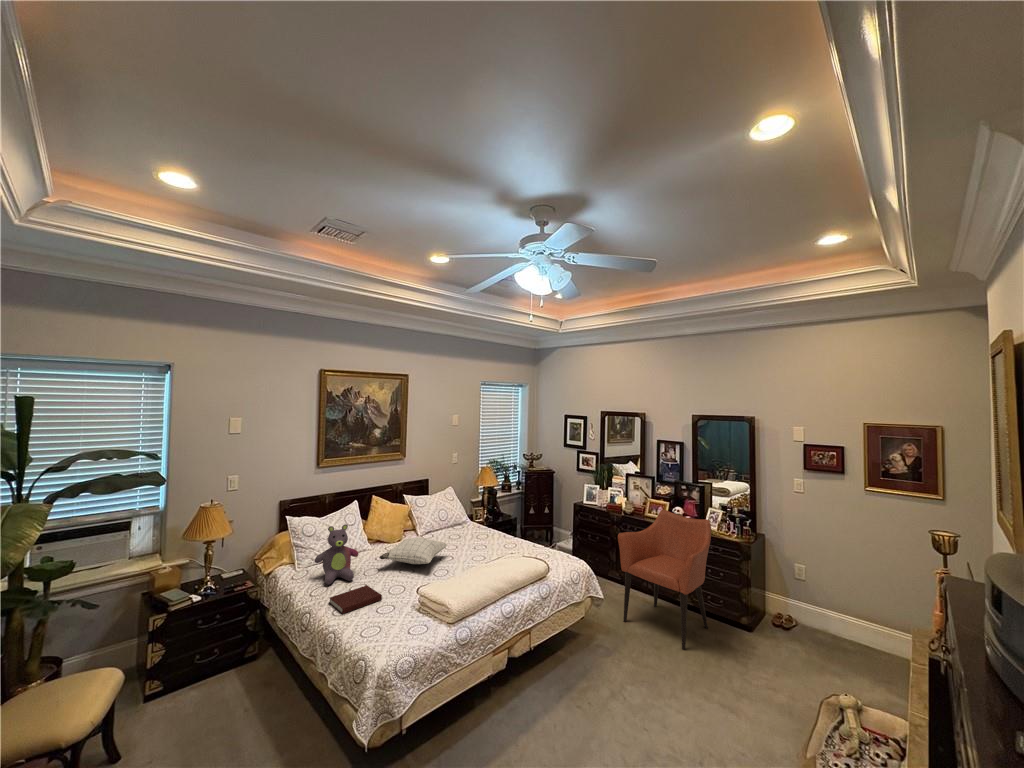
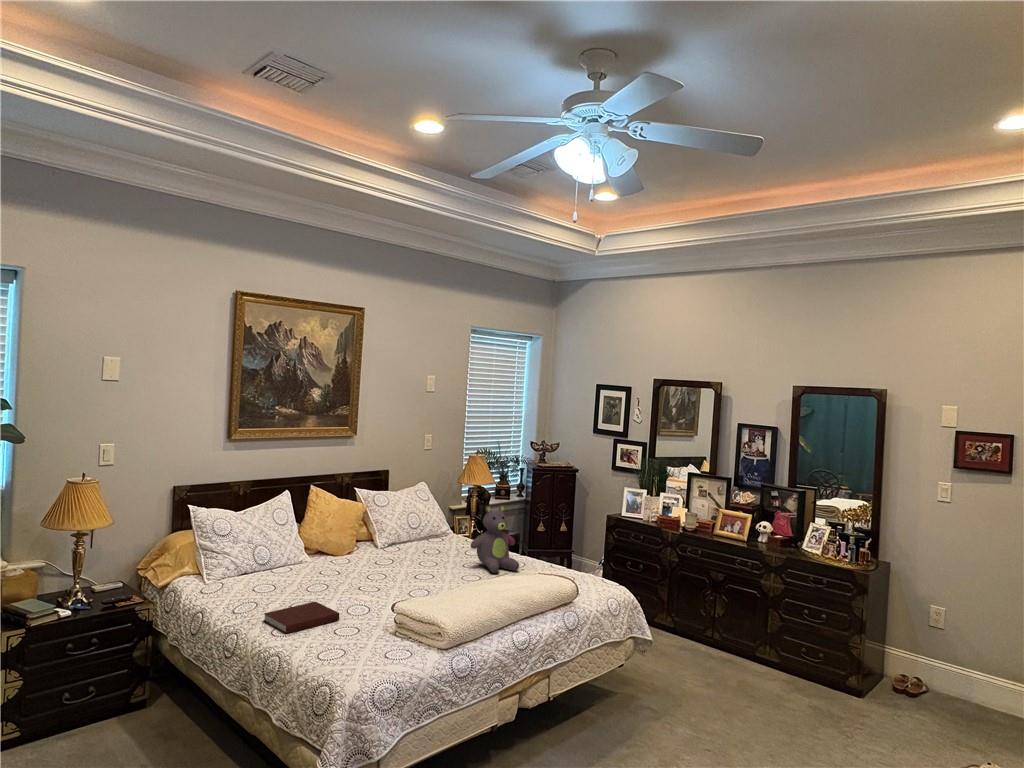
armchair: present [618,510,711,650] -> none [676,522,813,714]
stuffed bear: present [315,524,359,585] -> present [471,505,519,573]
pillow: present [379,537,447,564] -> none [328,544,427,580]

